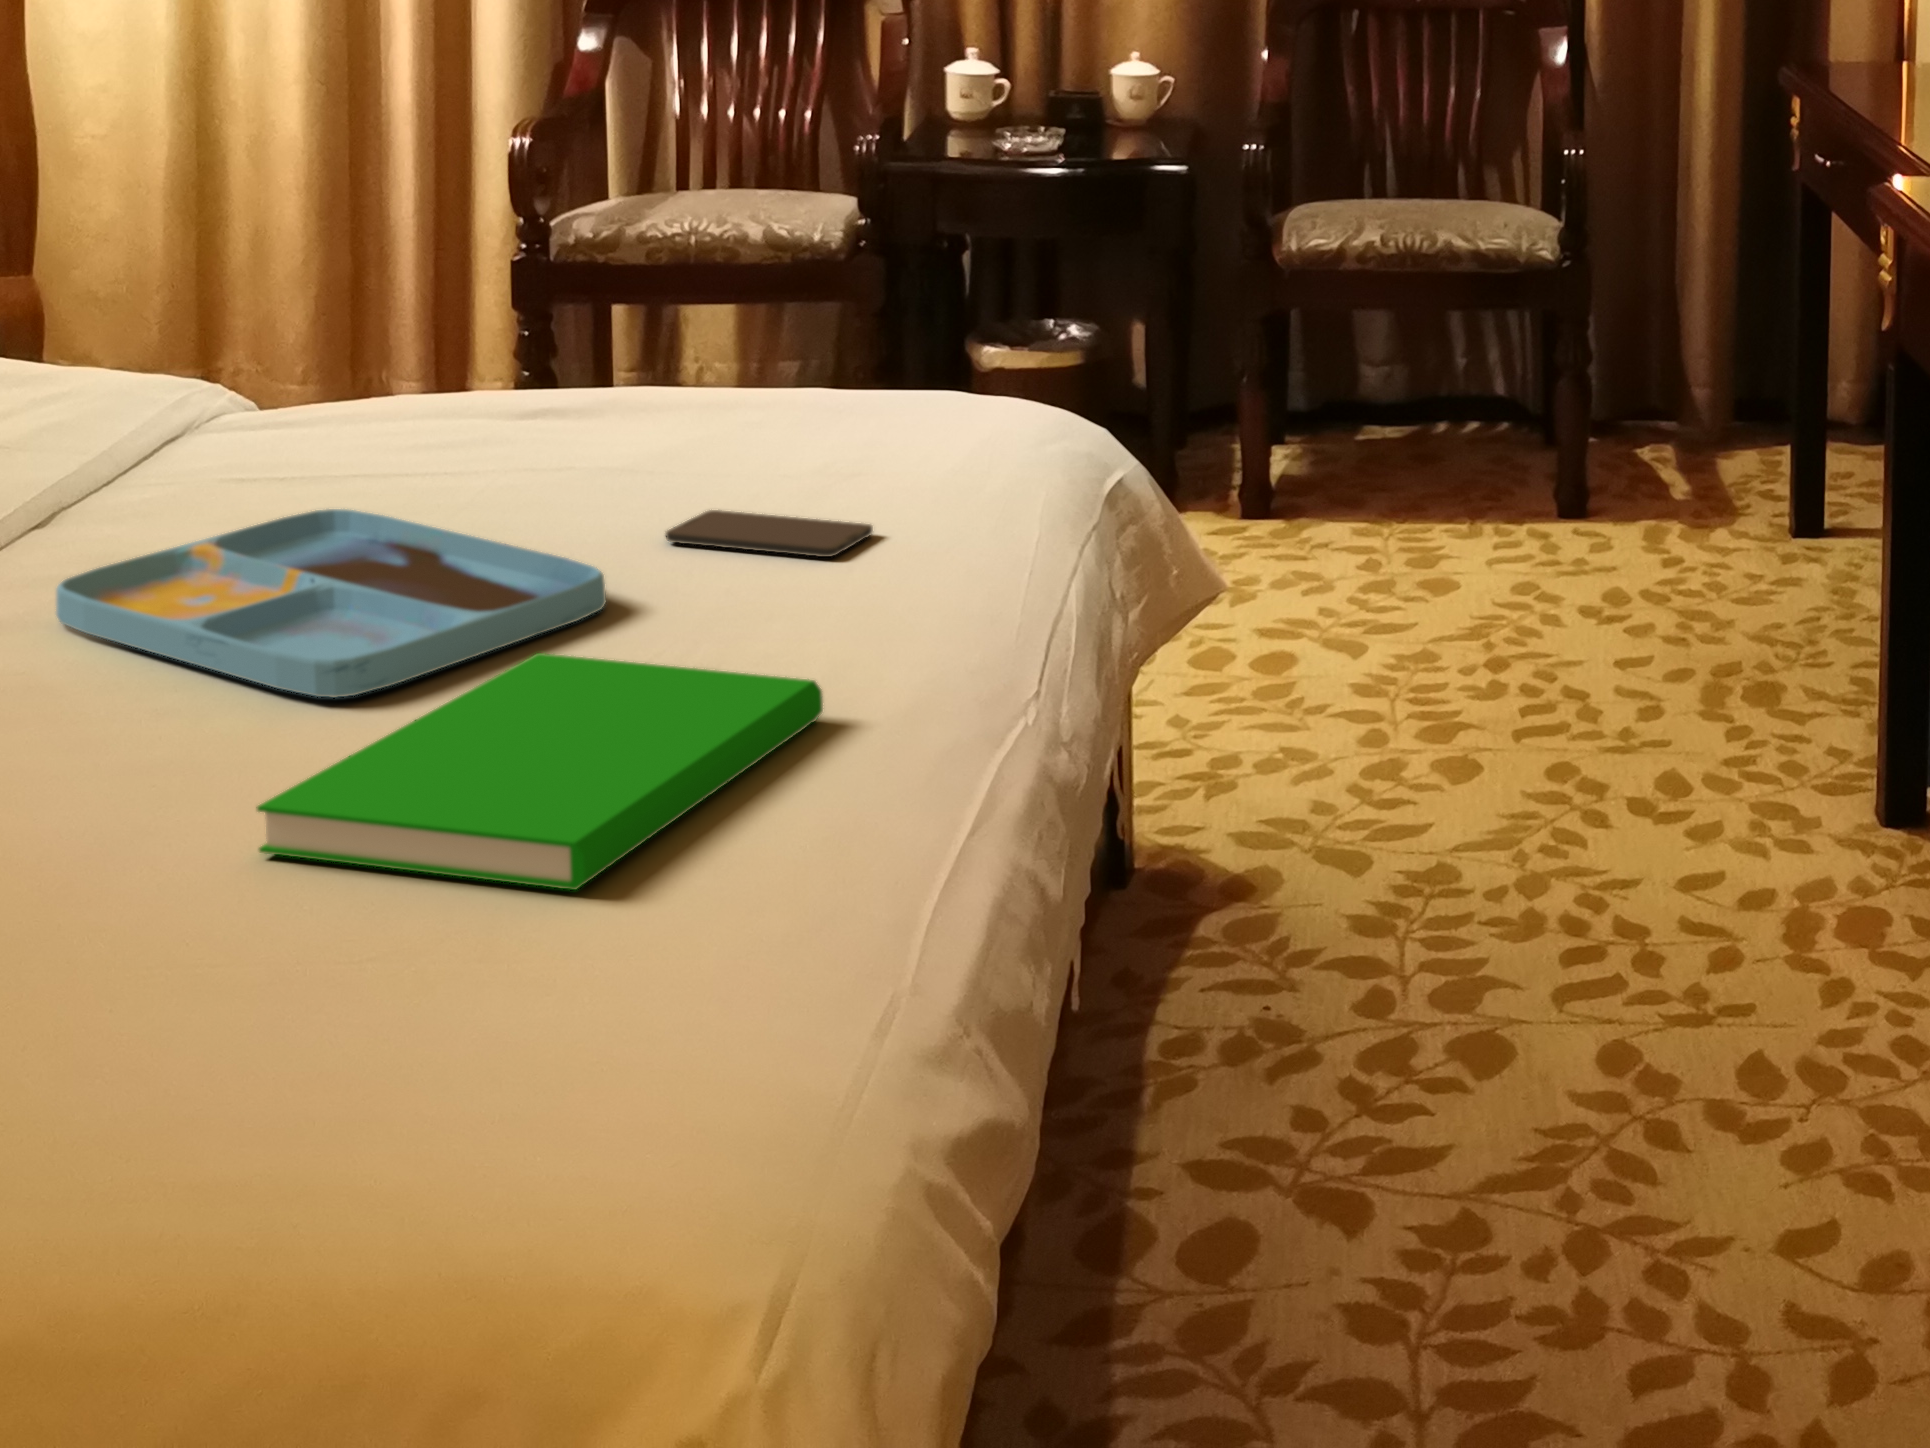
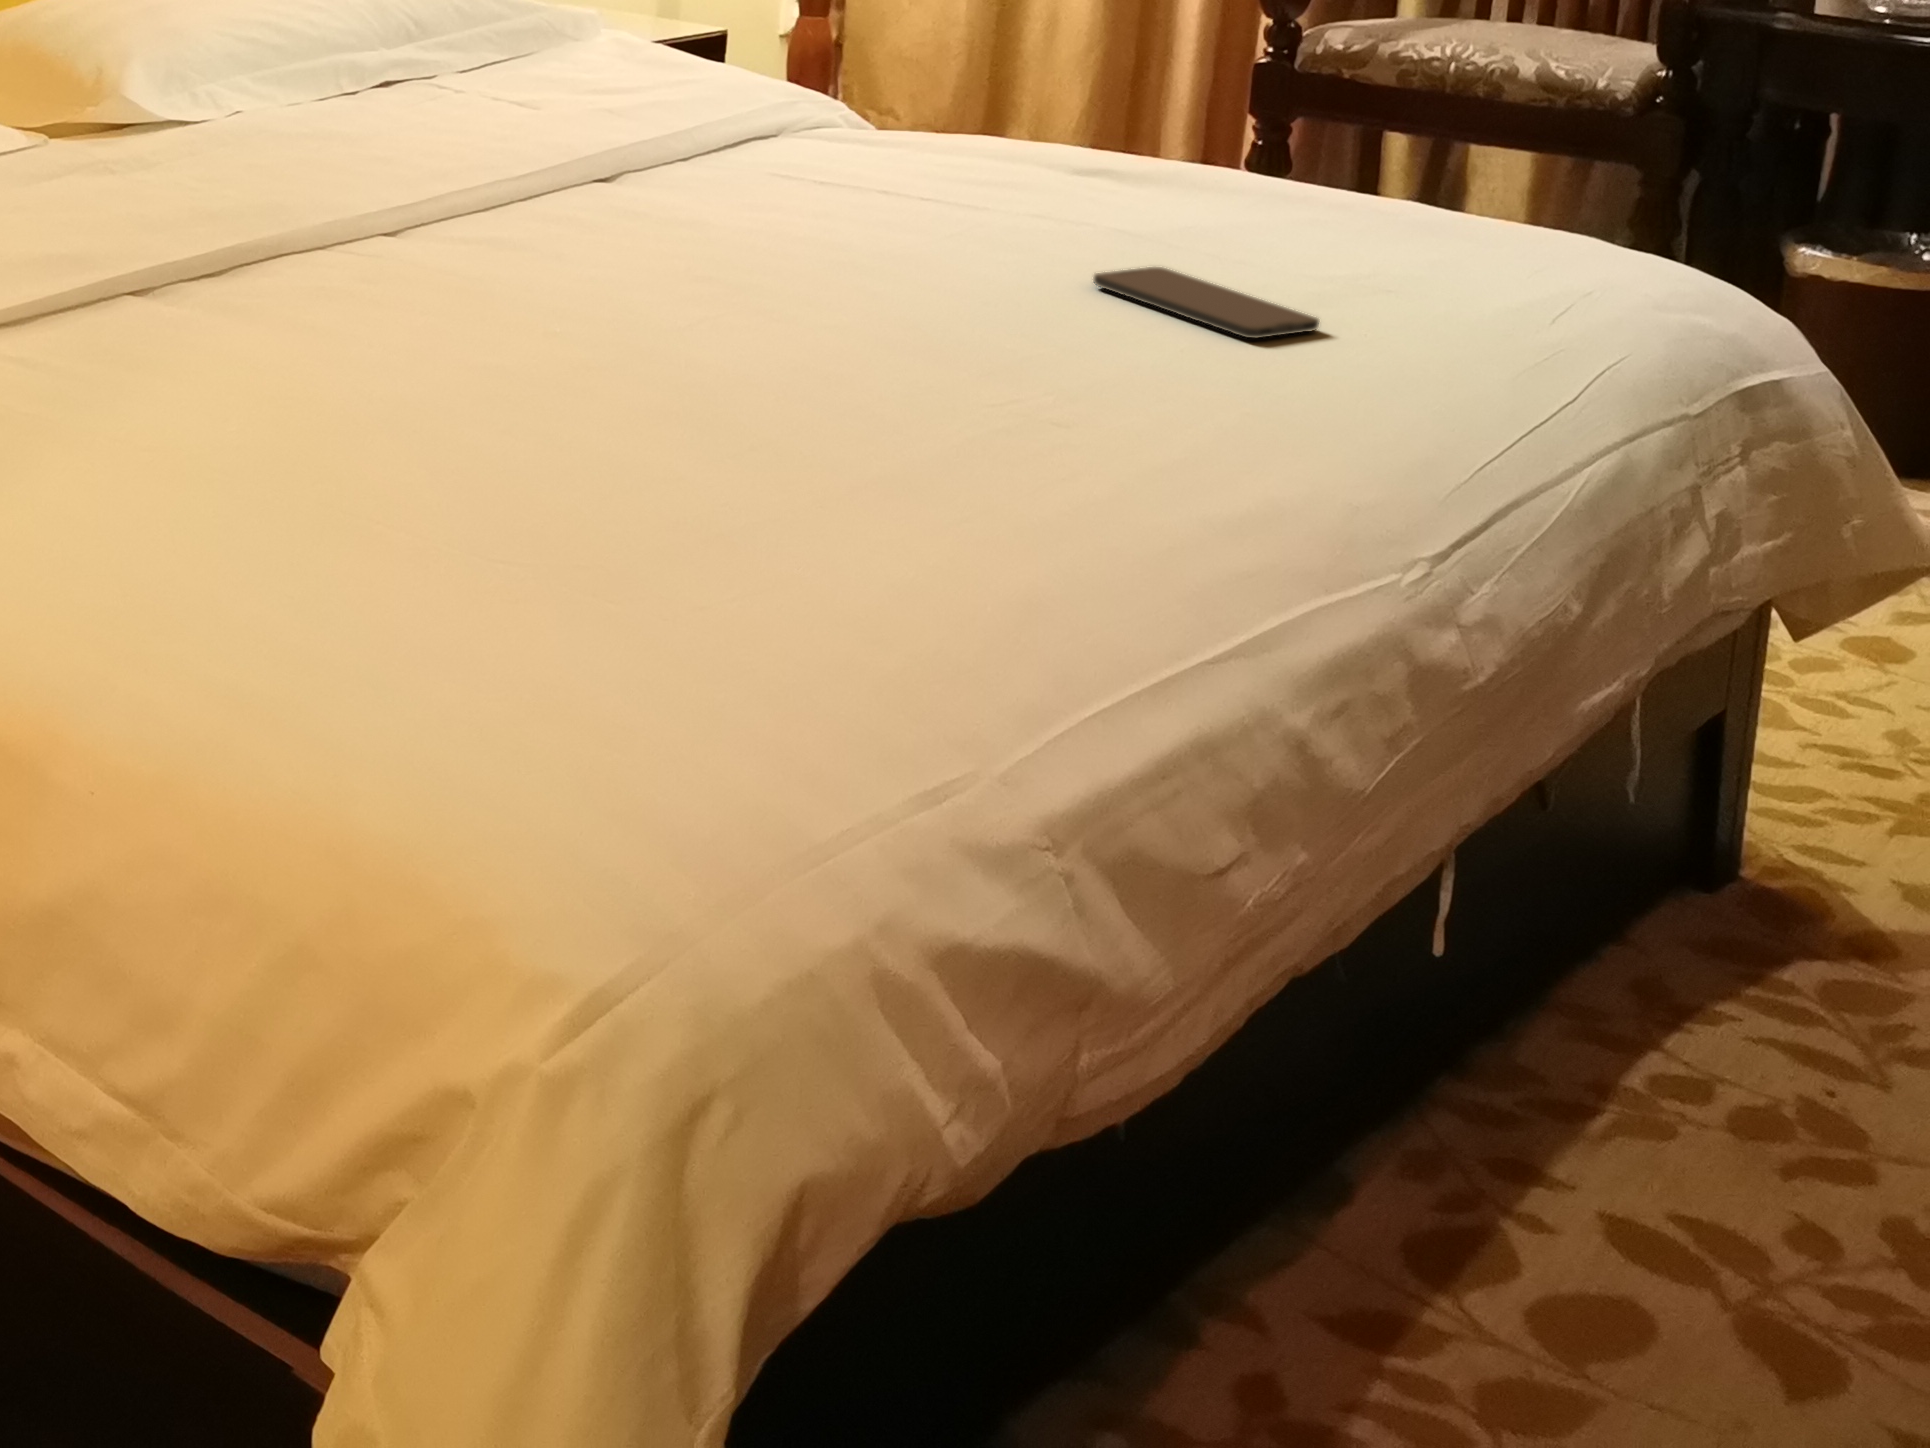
tray: present [56,509,606,697] -> none [544,182,983,332]
book: present [256,653,823,890] -> none [513,334,1097,536]

